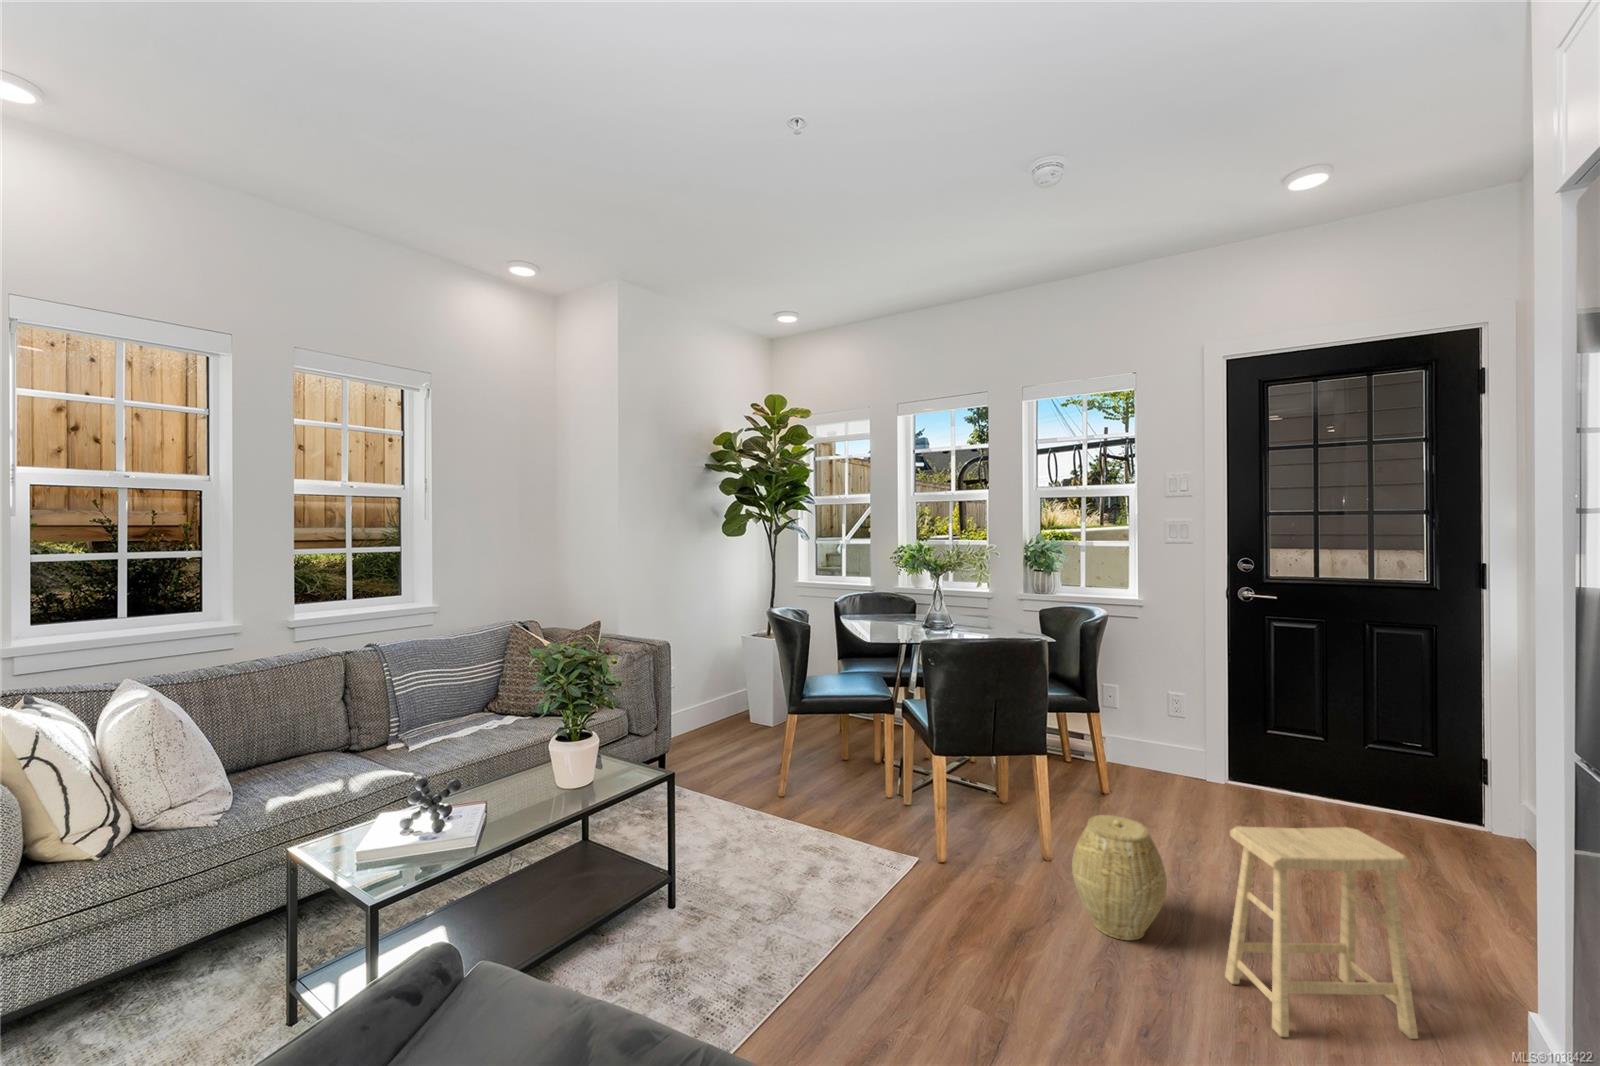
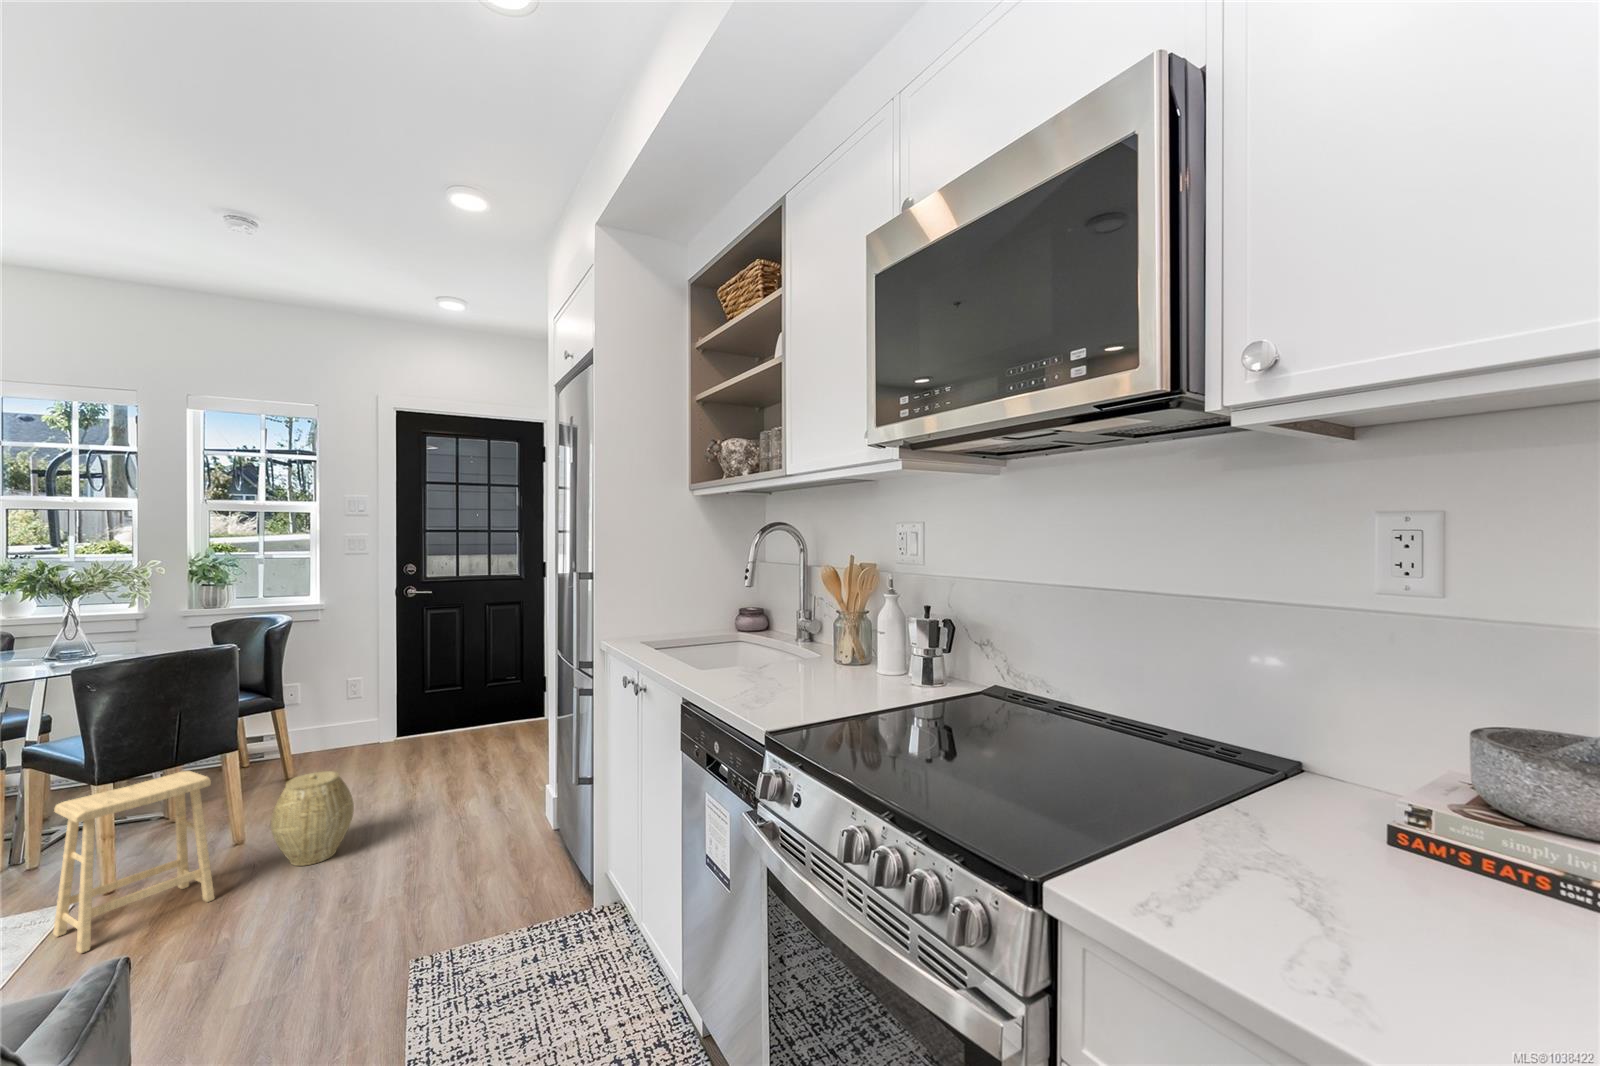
footstool: present [1225,826,1418,1039] -> present [53,771,214,953]

